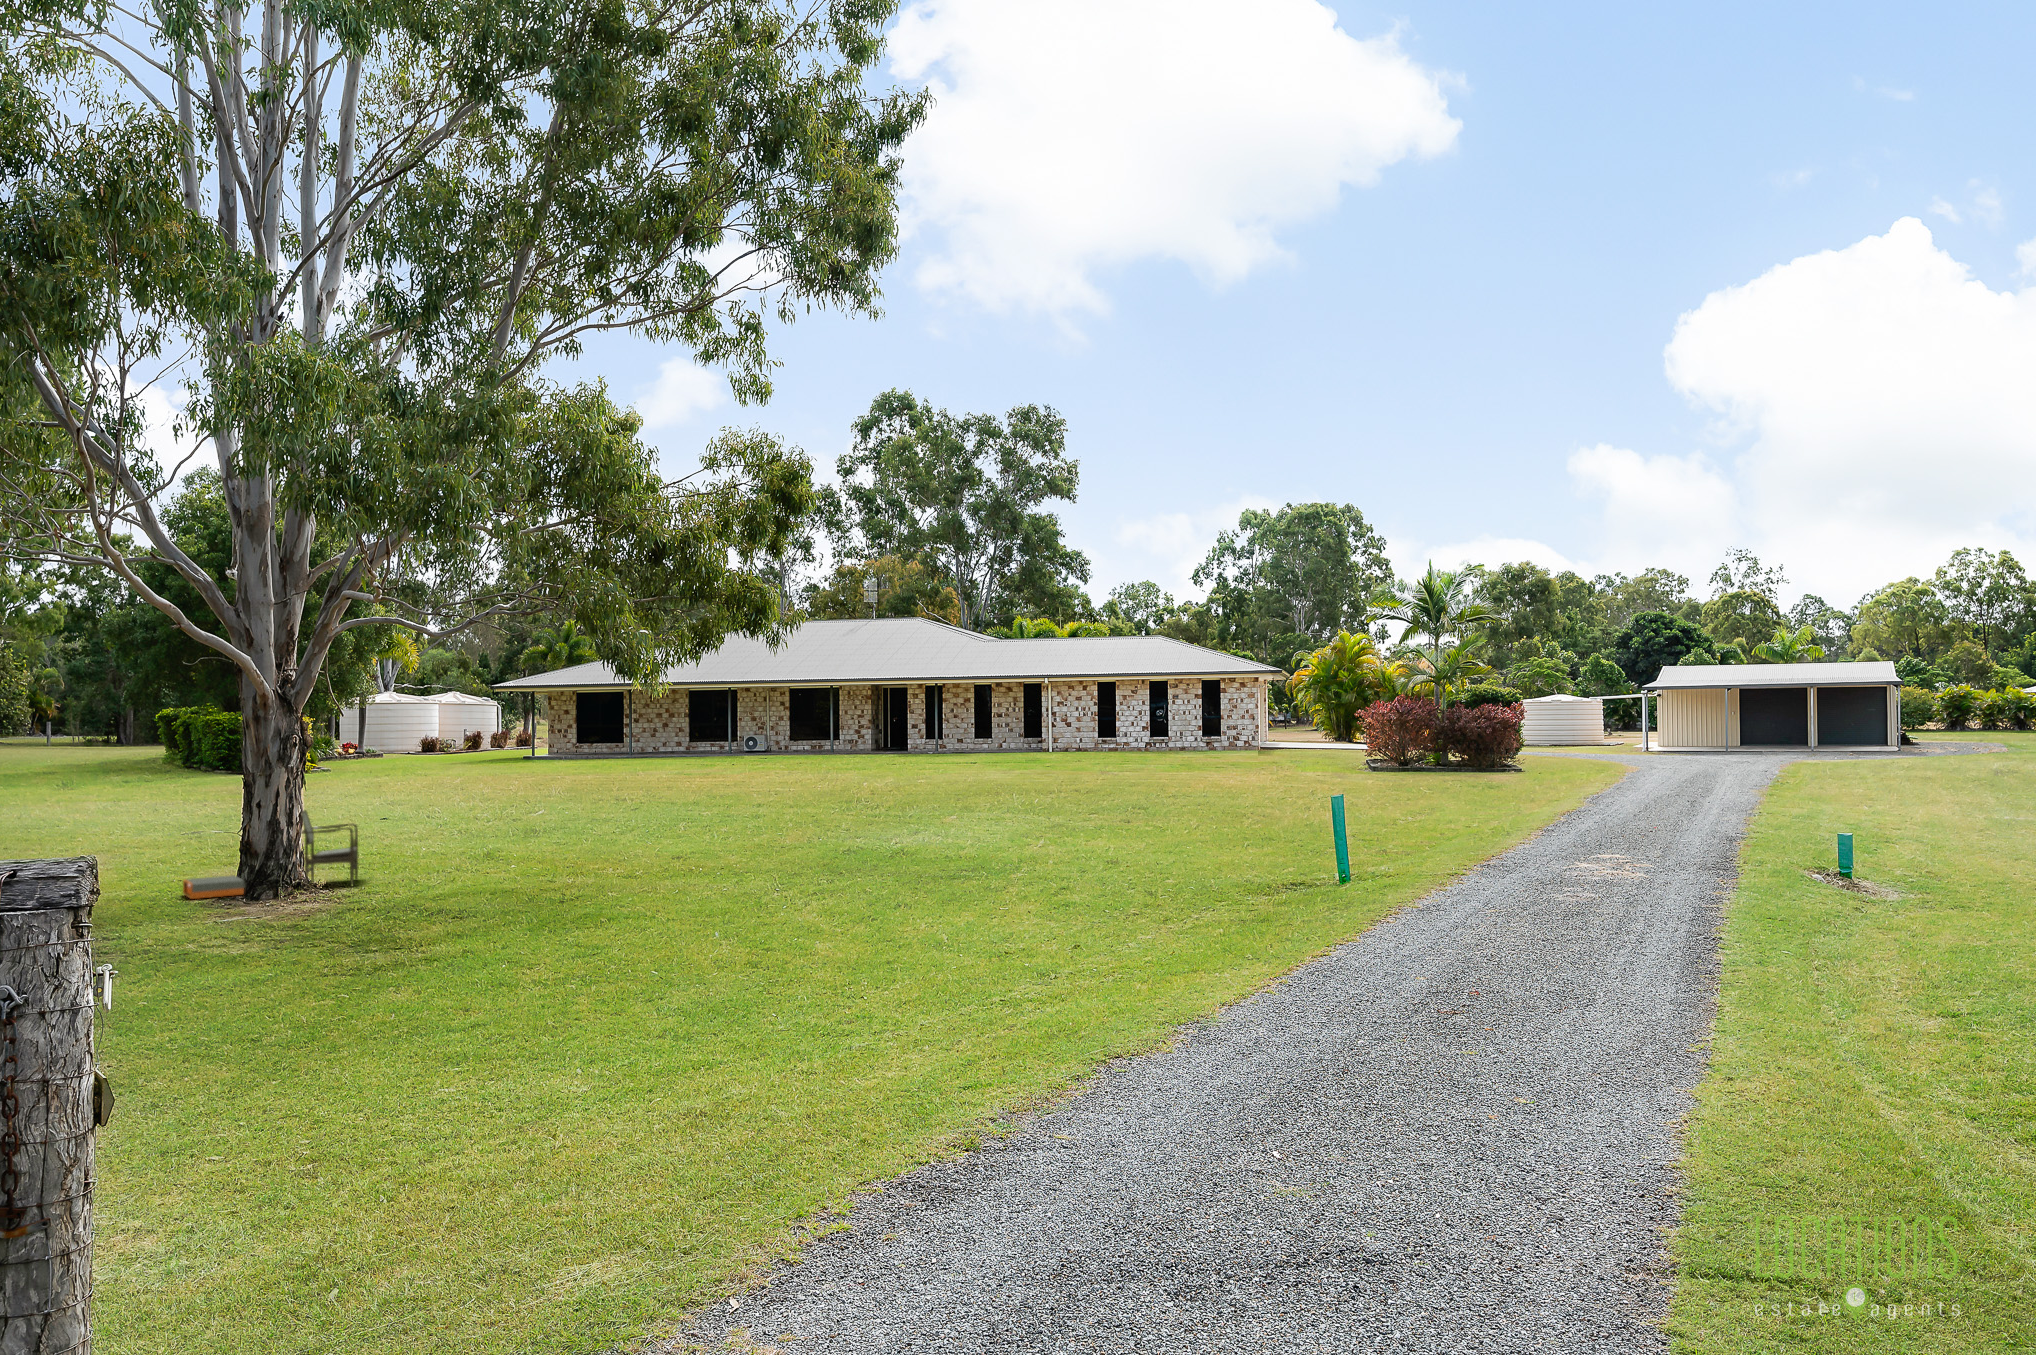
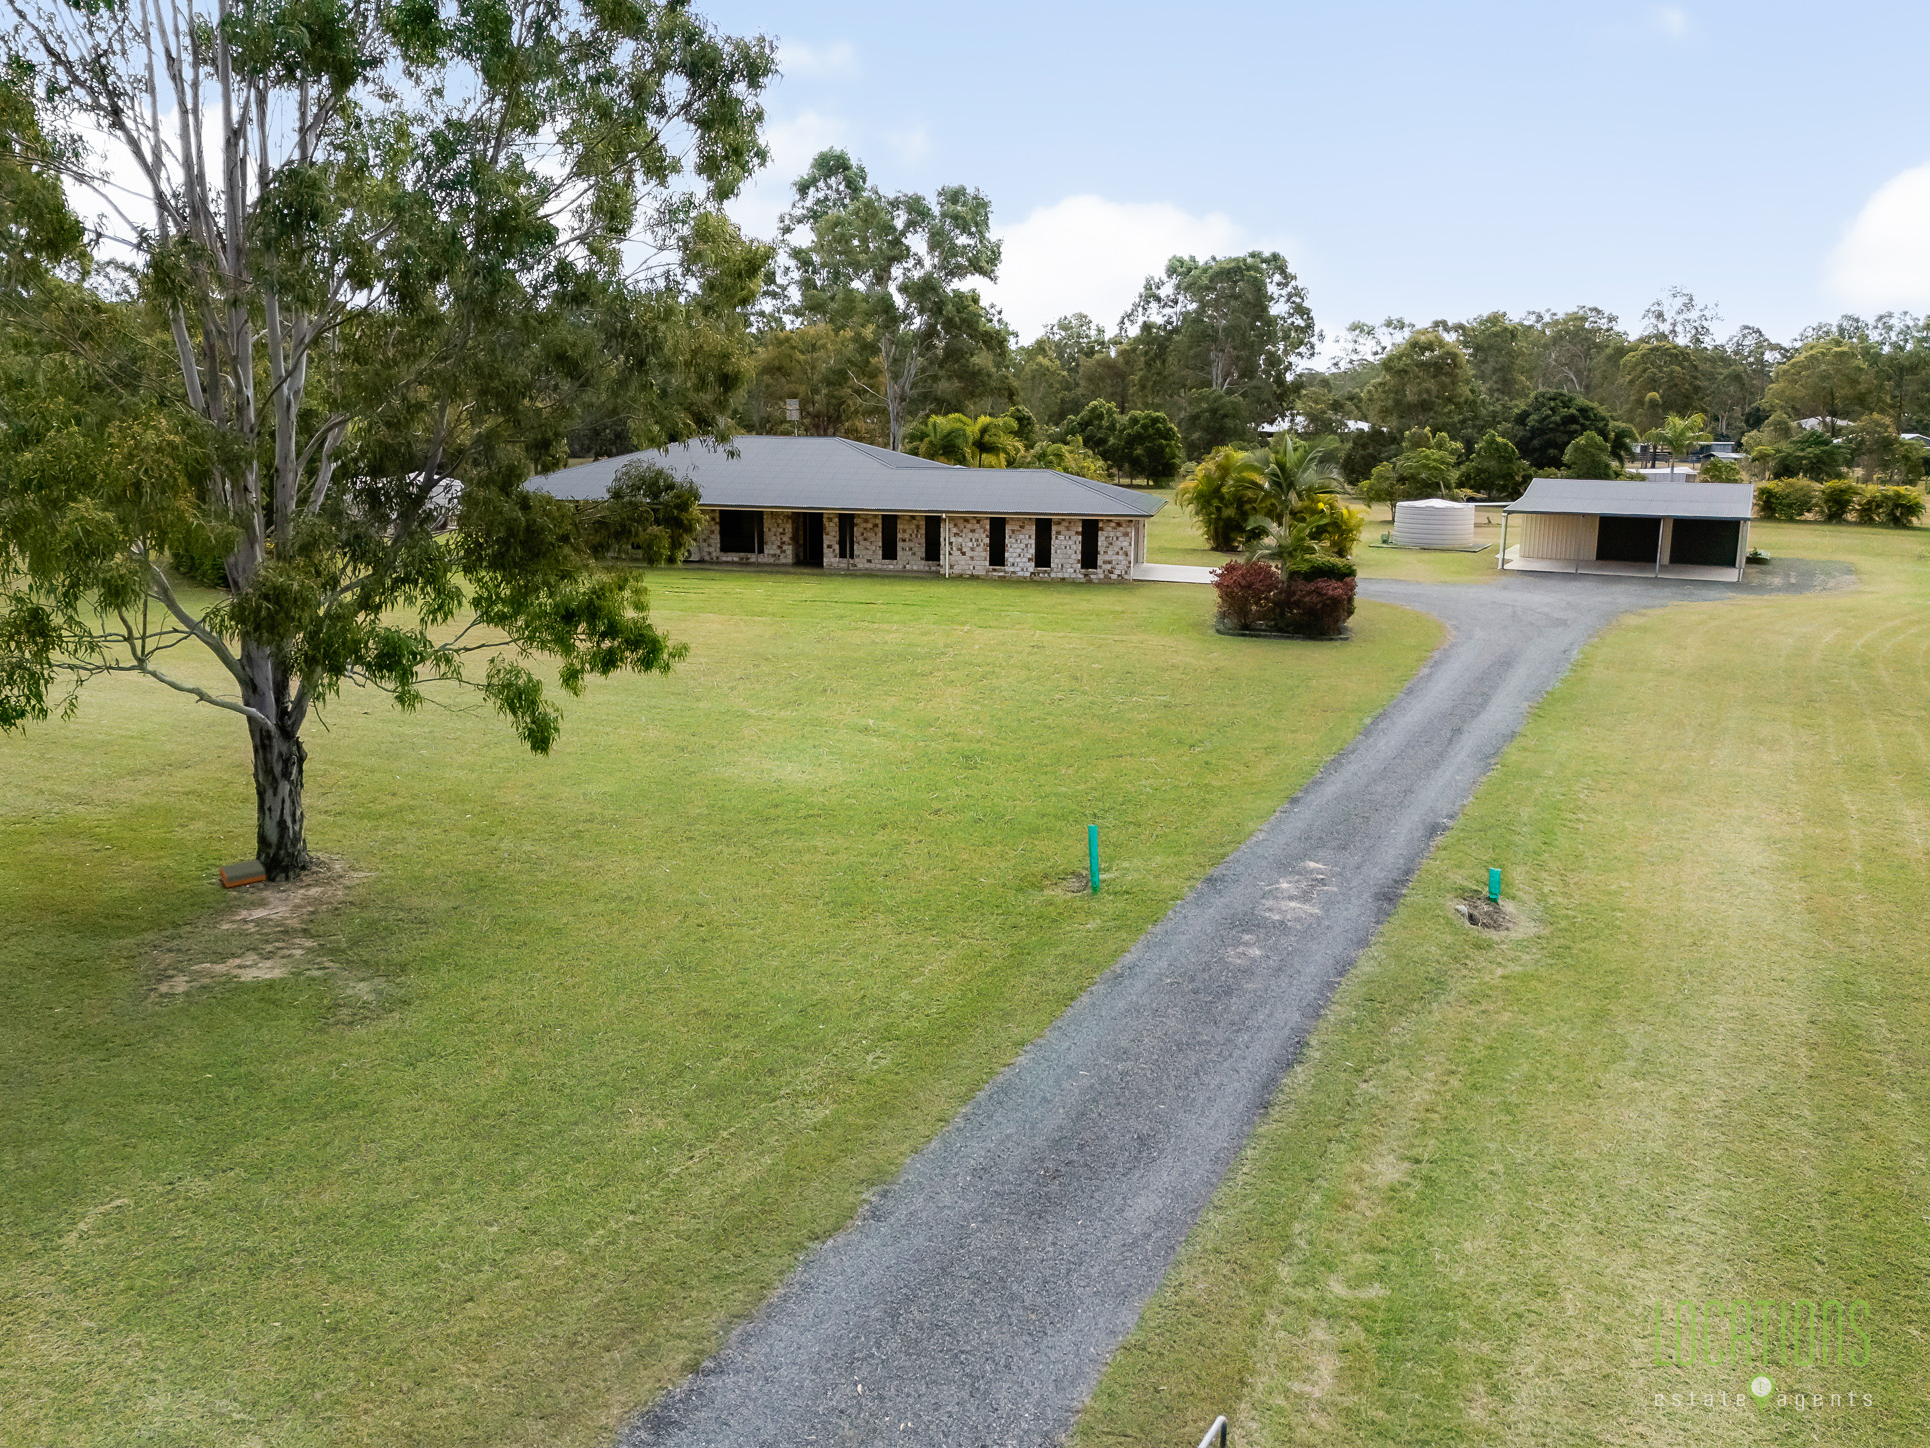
armchair: present [301,810,358,889] -> none [302,807,350,872]

